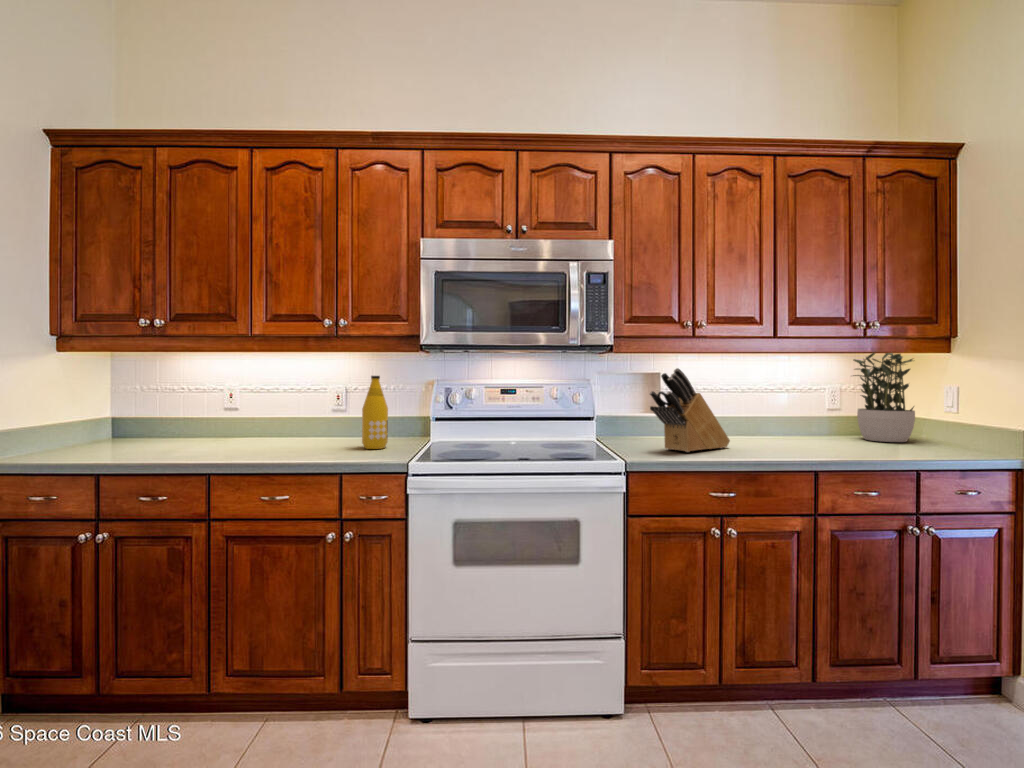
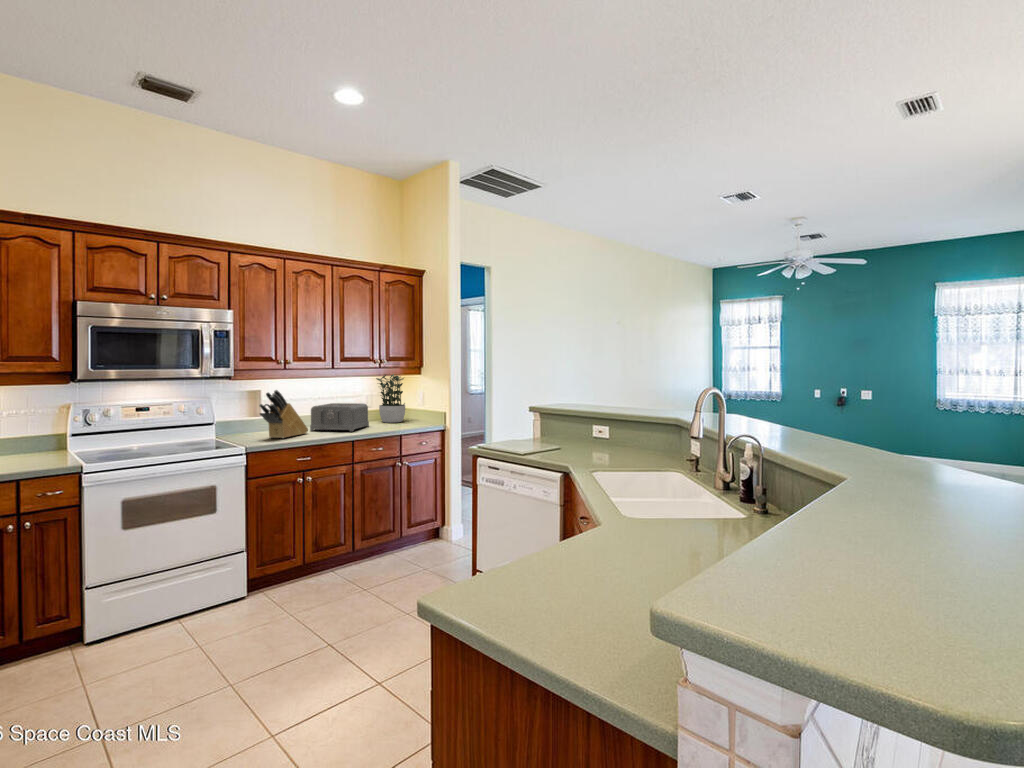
bottle: present [362,376,388,449] -> none [21,403,47,460]
toaster: none [732,401,841,451] -> present [310,403,369,431]

